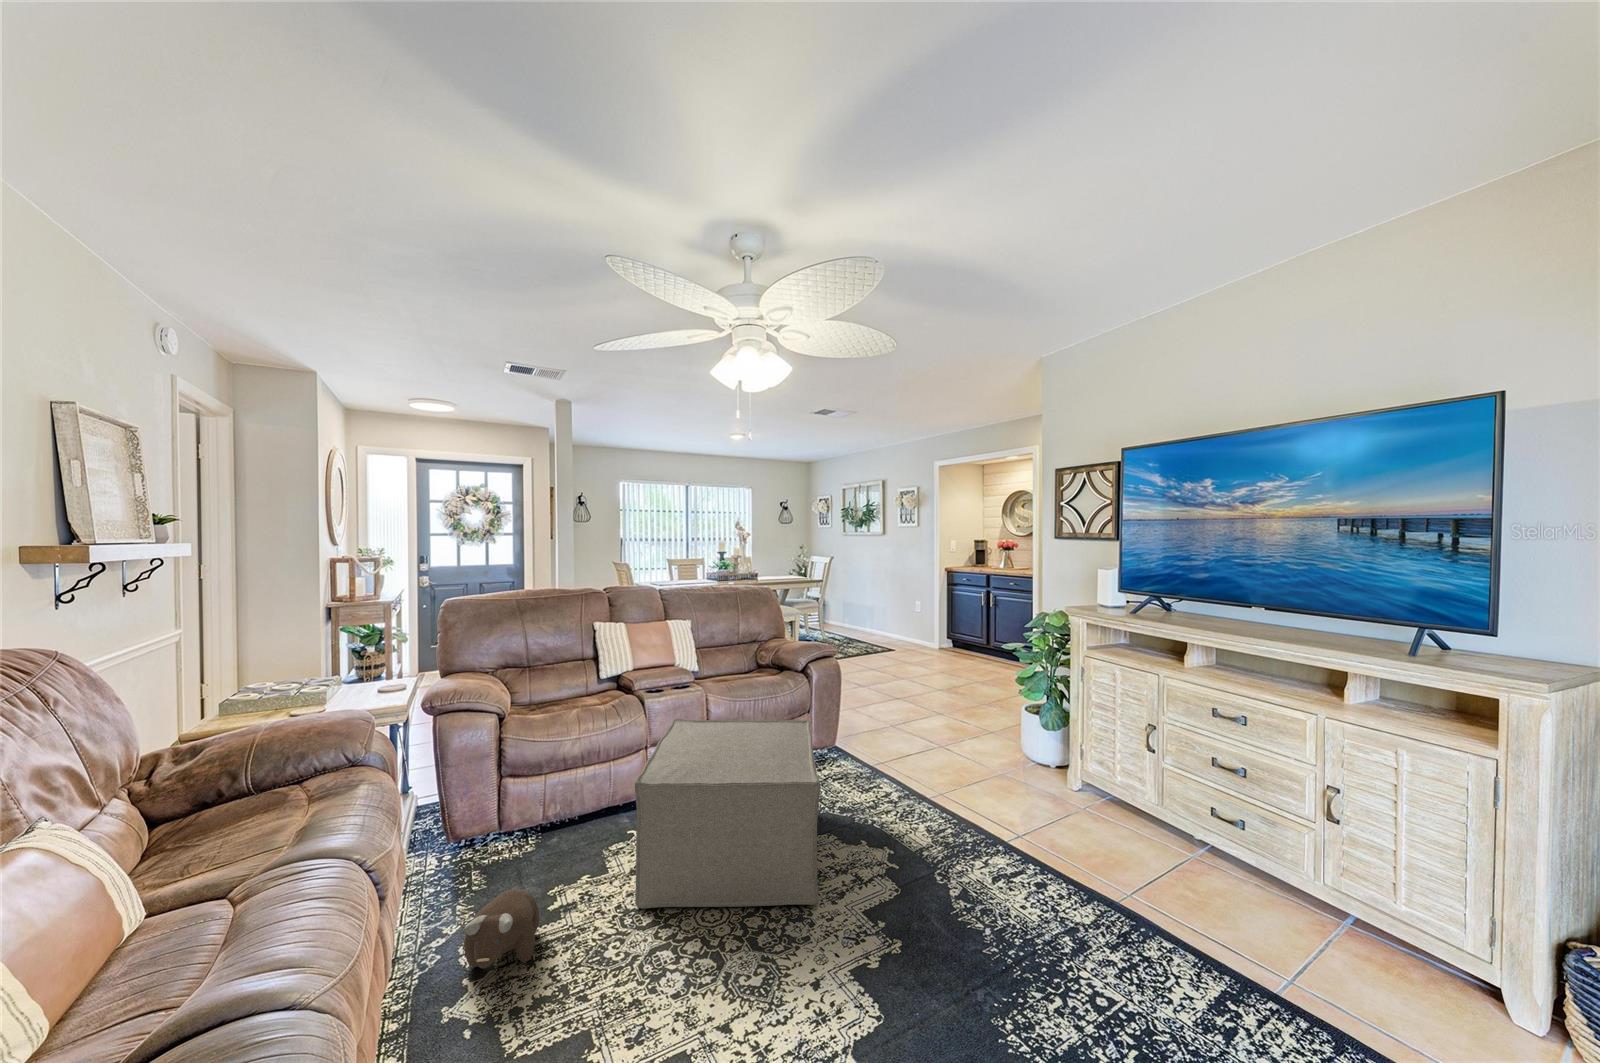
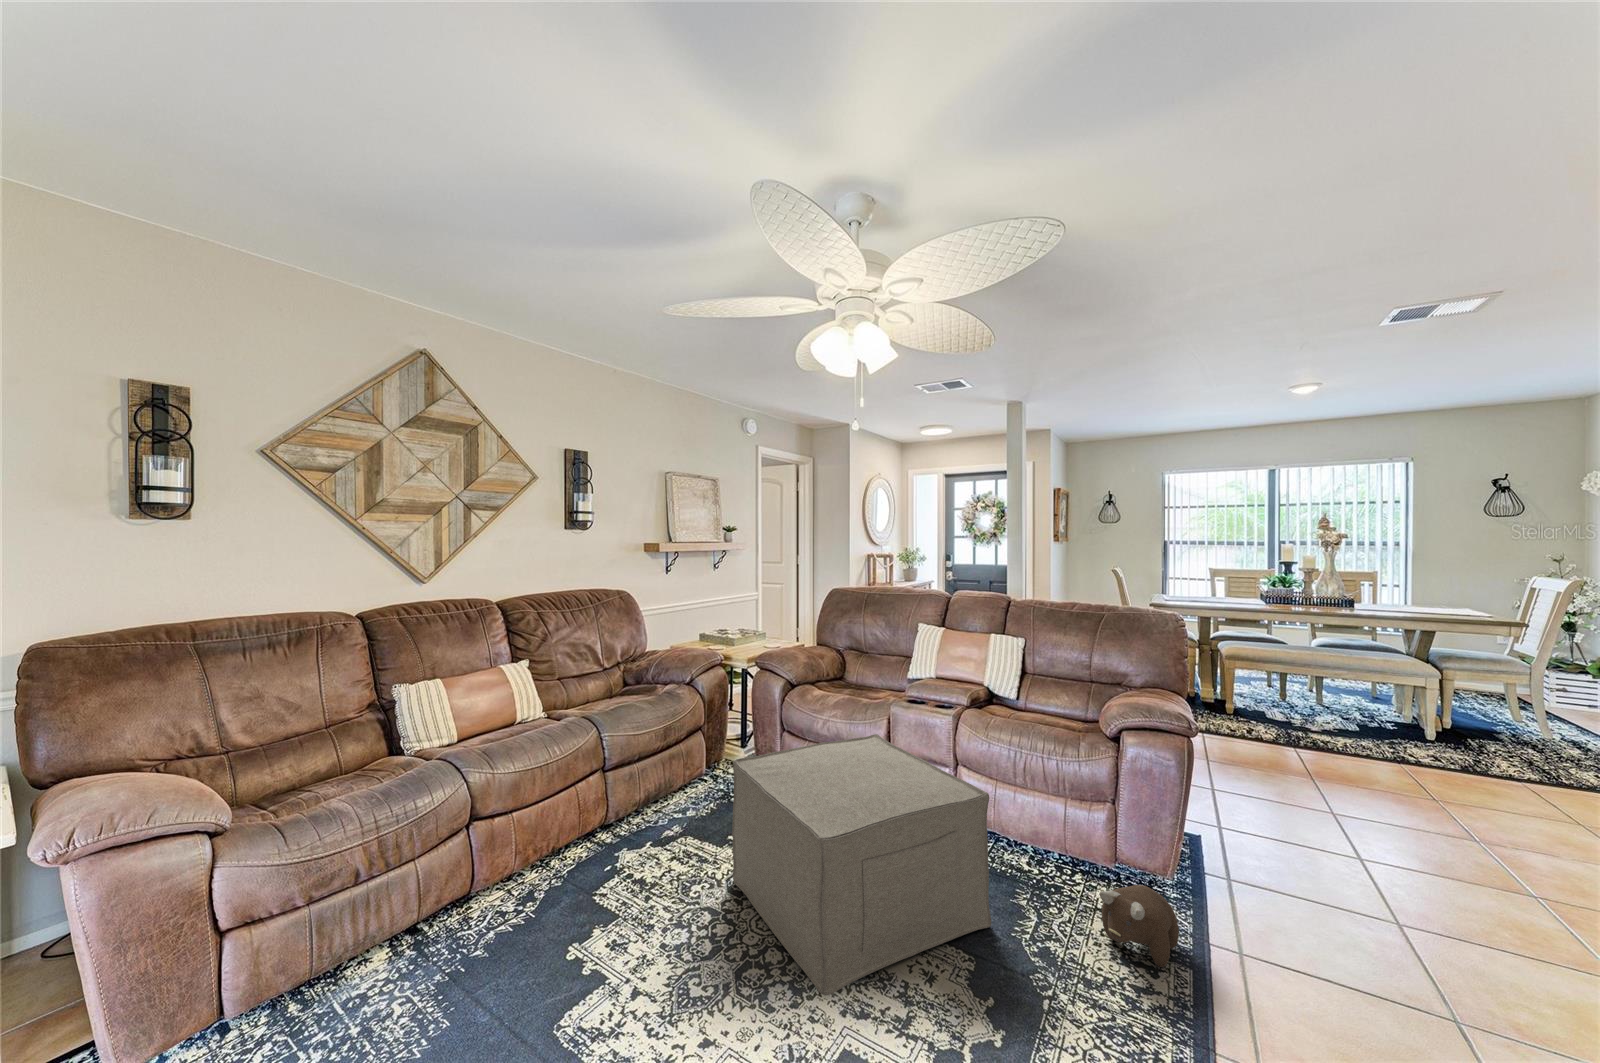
plush toy: present [464,889,539,968] -> present [1100,885,1179,967]

